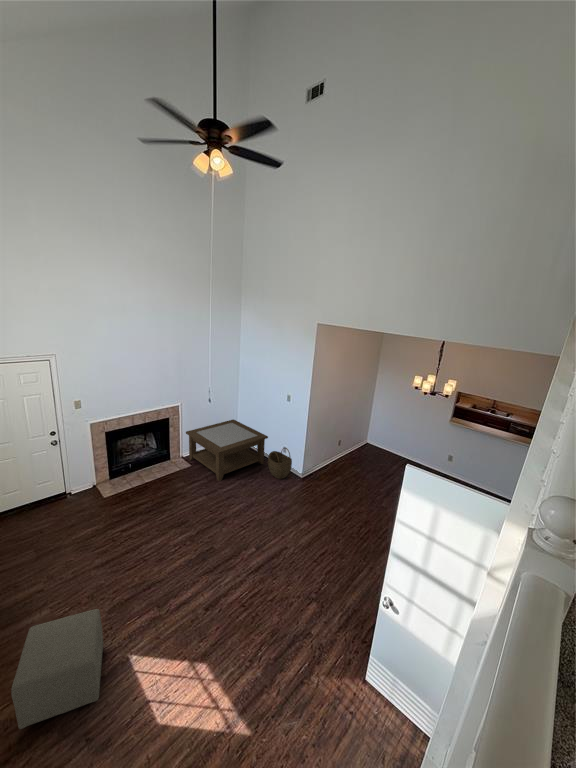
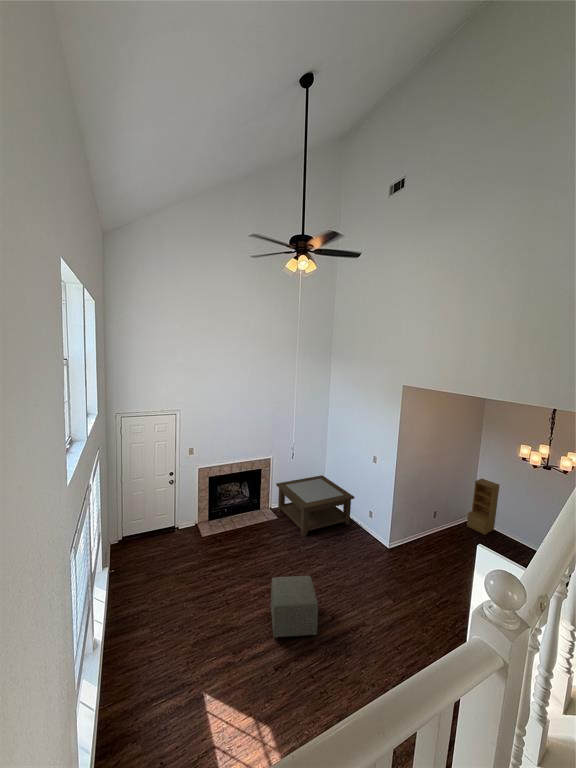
bookshelf: none [366,409,393,457] -> present [467,479,500,535]
woven basket: present [268,448,292,479] -> none [353,511,378,544]
ottoman: present [11,609,103,729] -> present [271,576,318,638]

